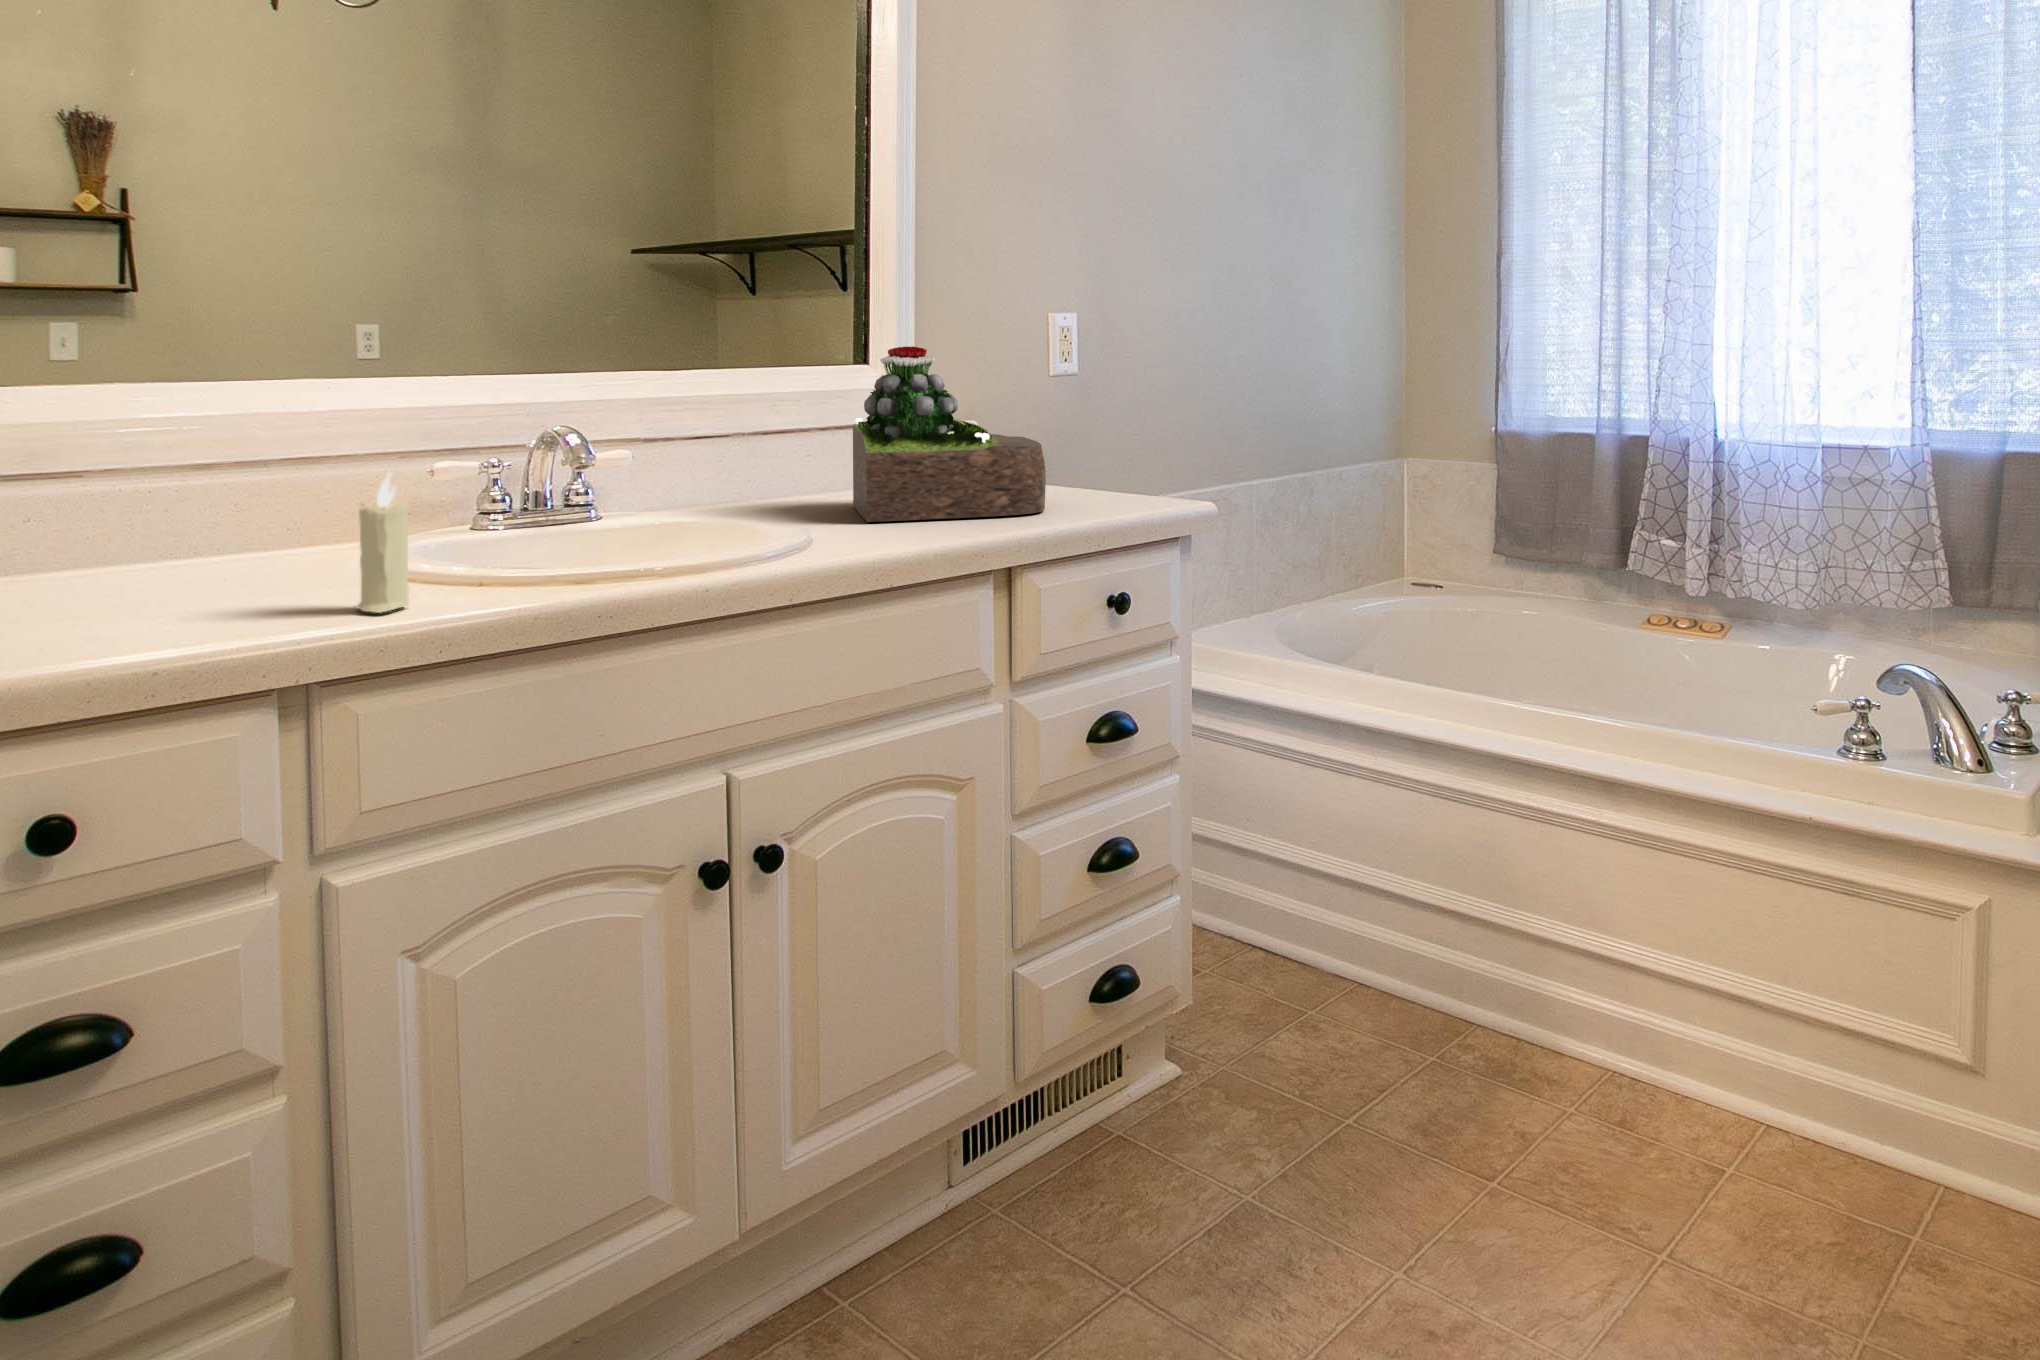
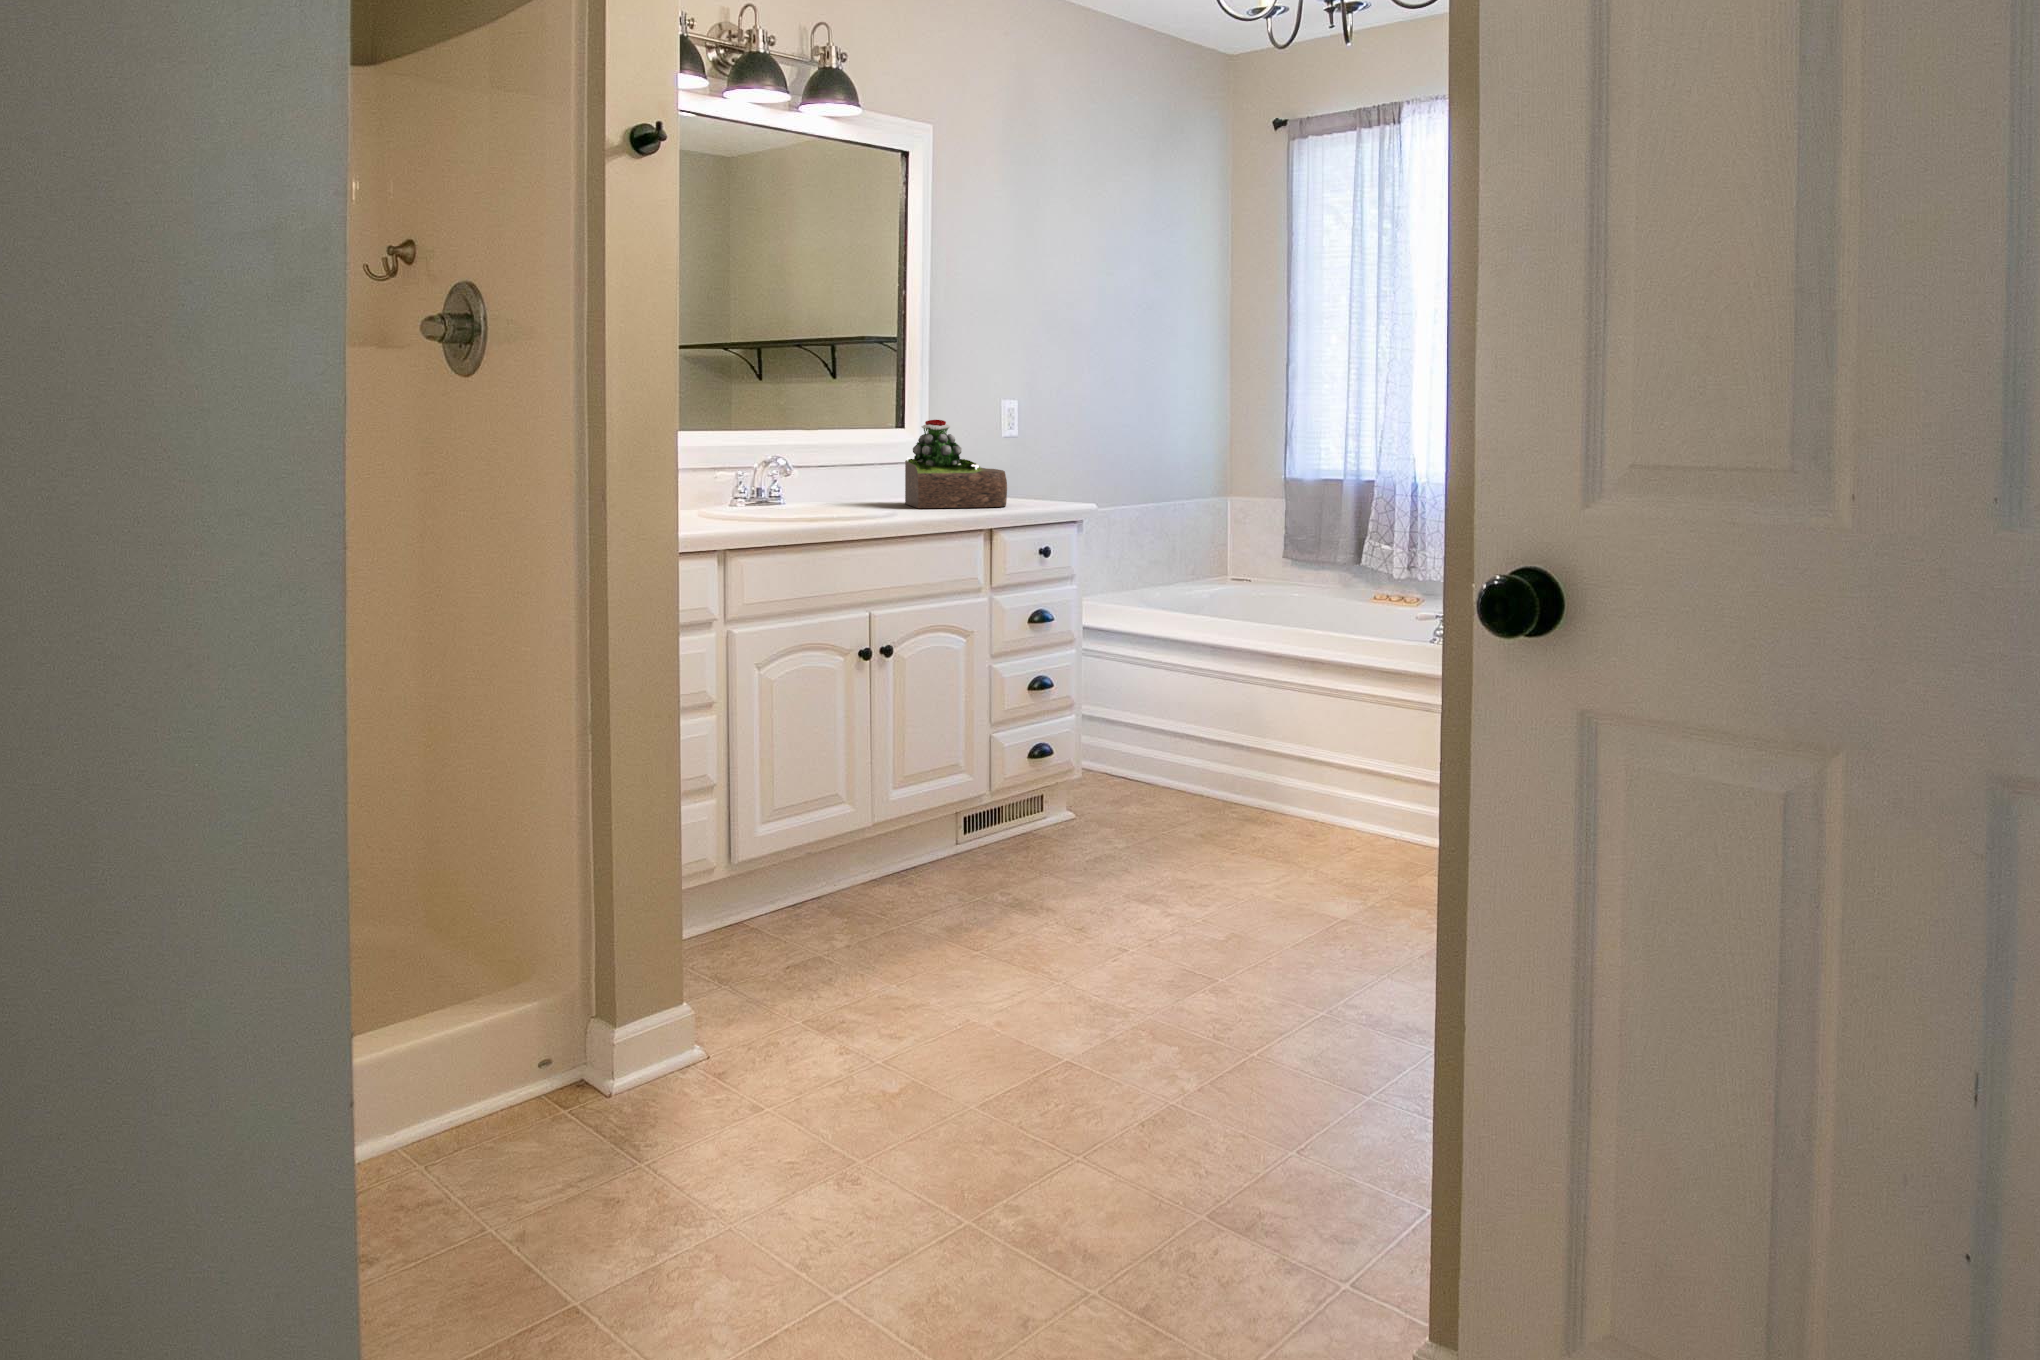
candle: present [356,473,409,613] -> none [732,470,753,527]

